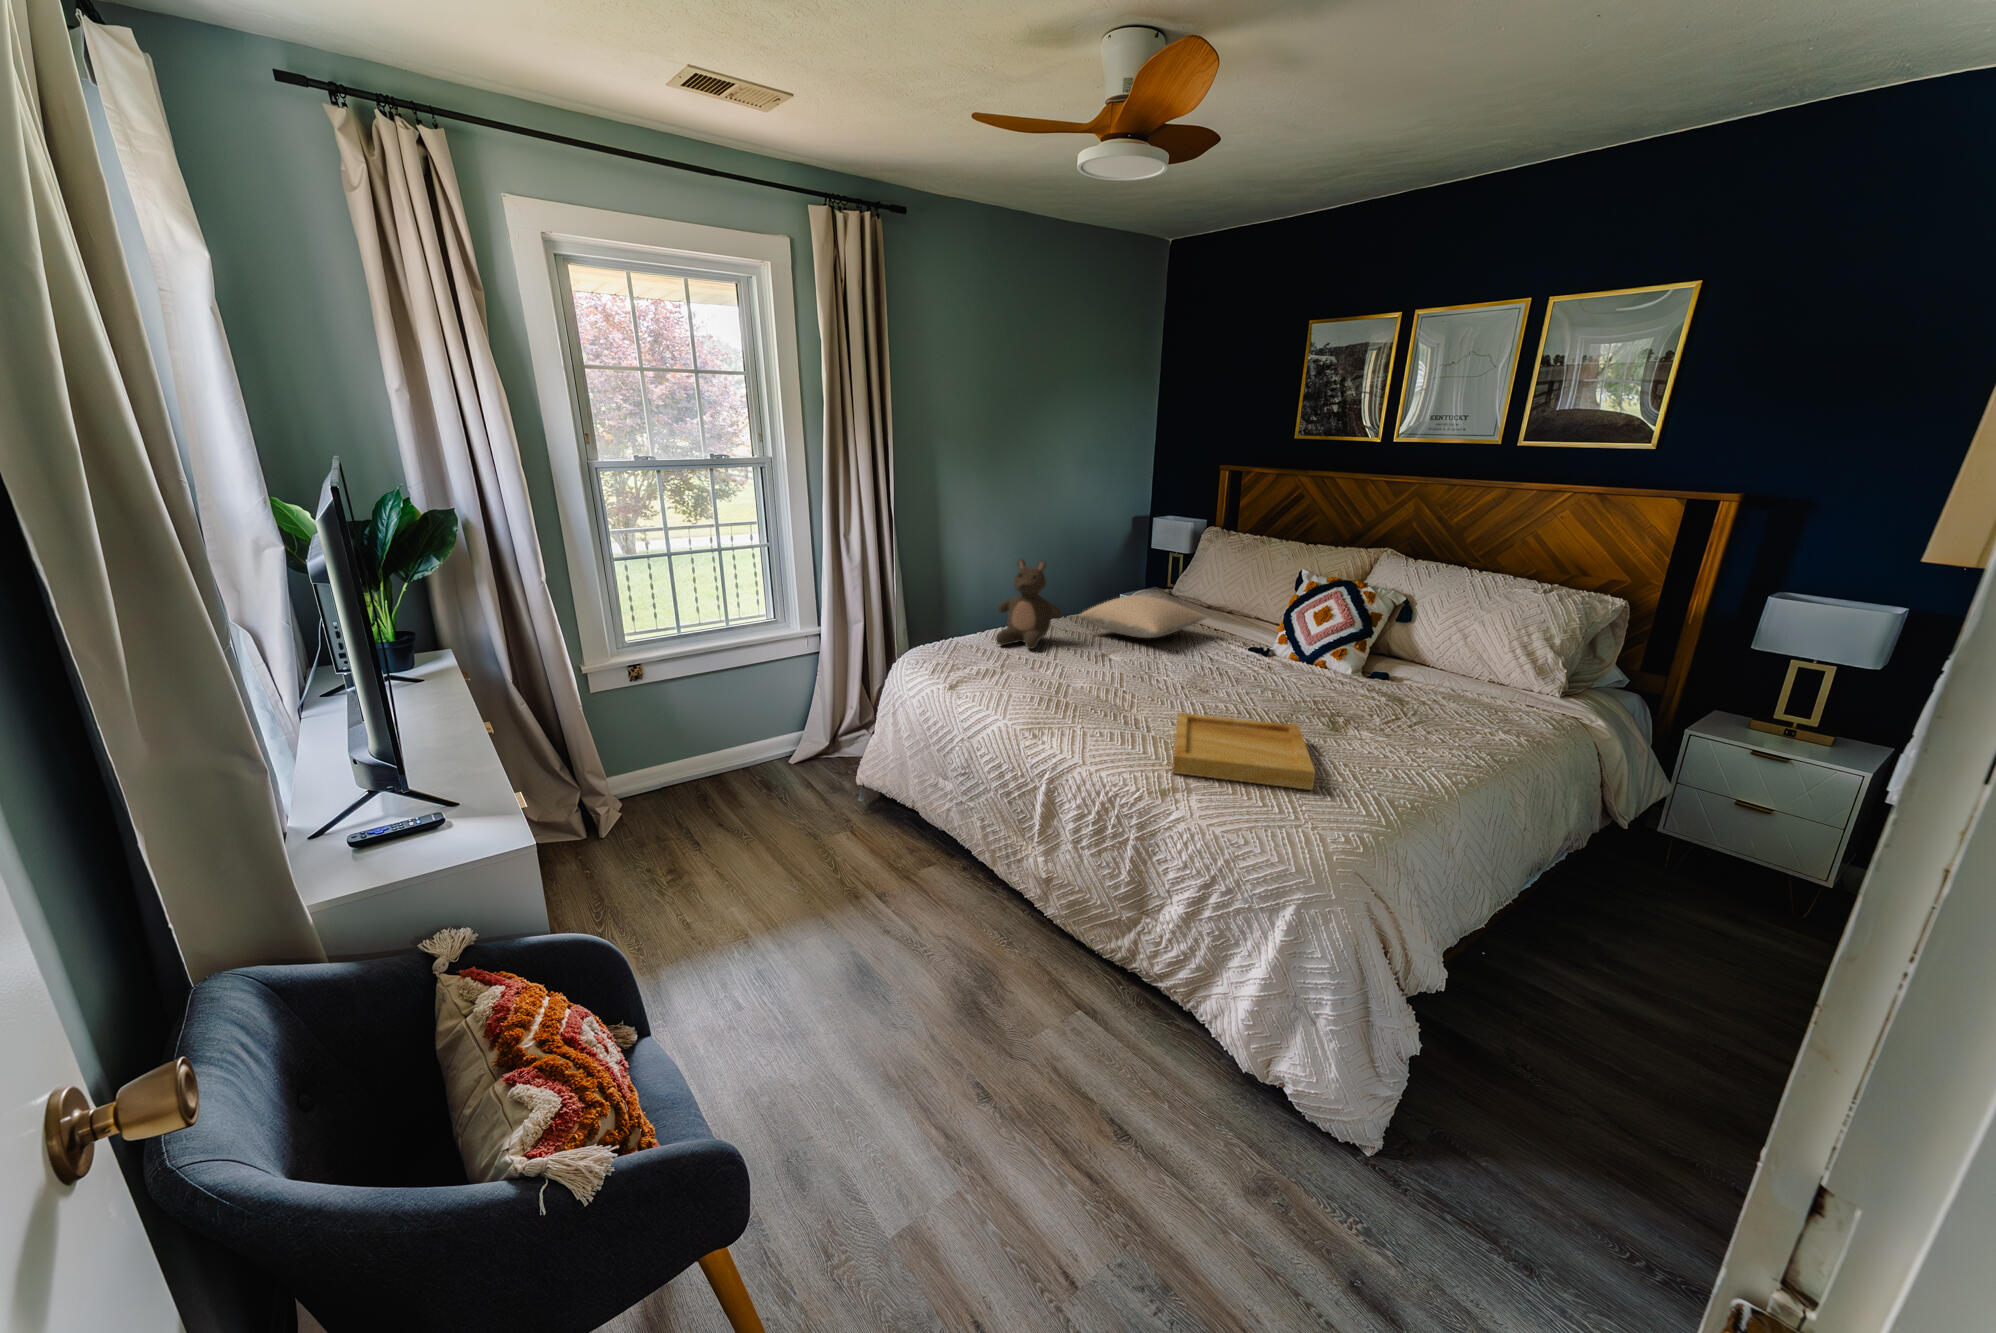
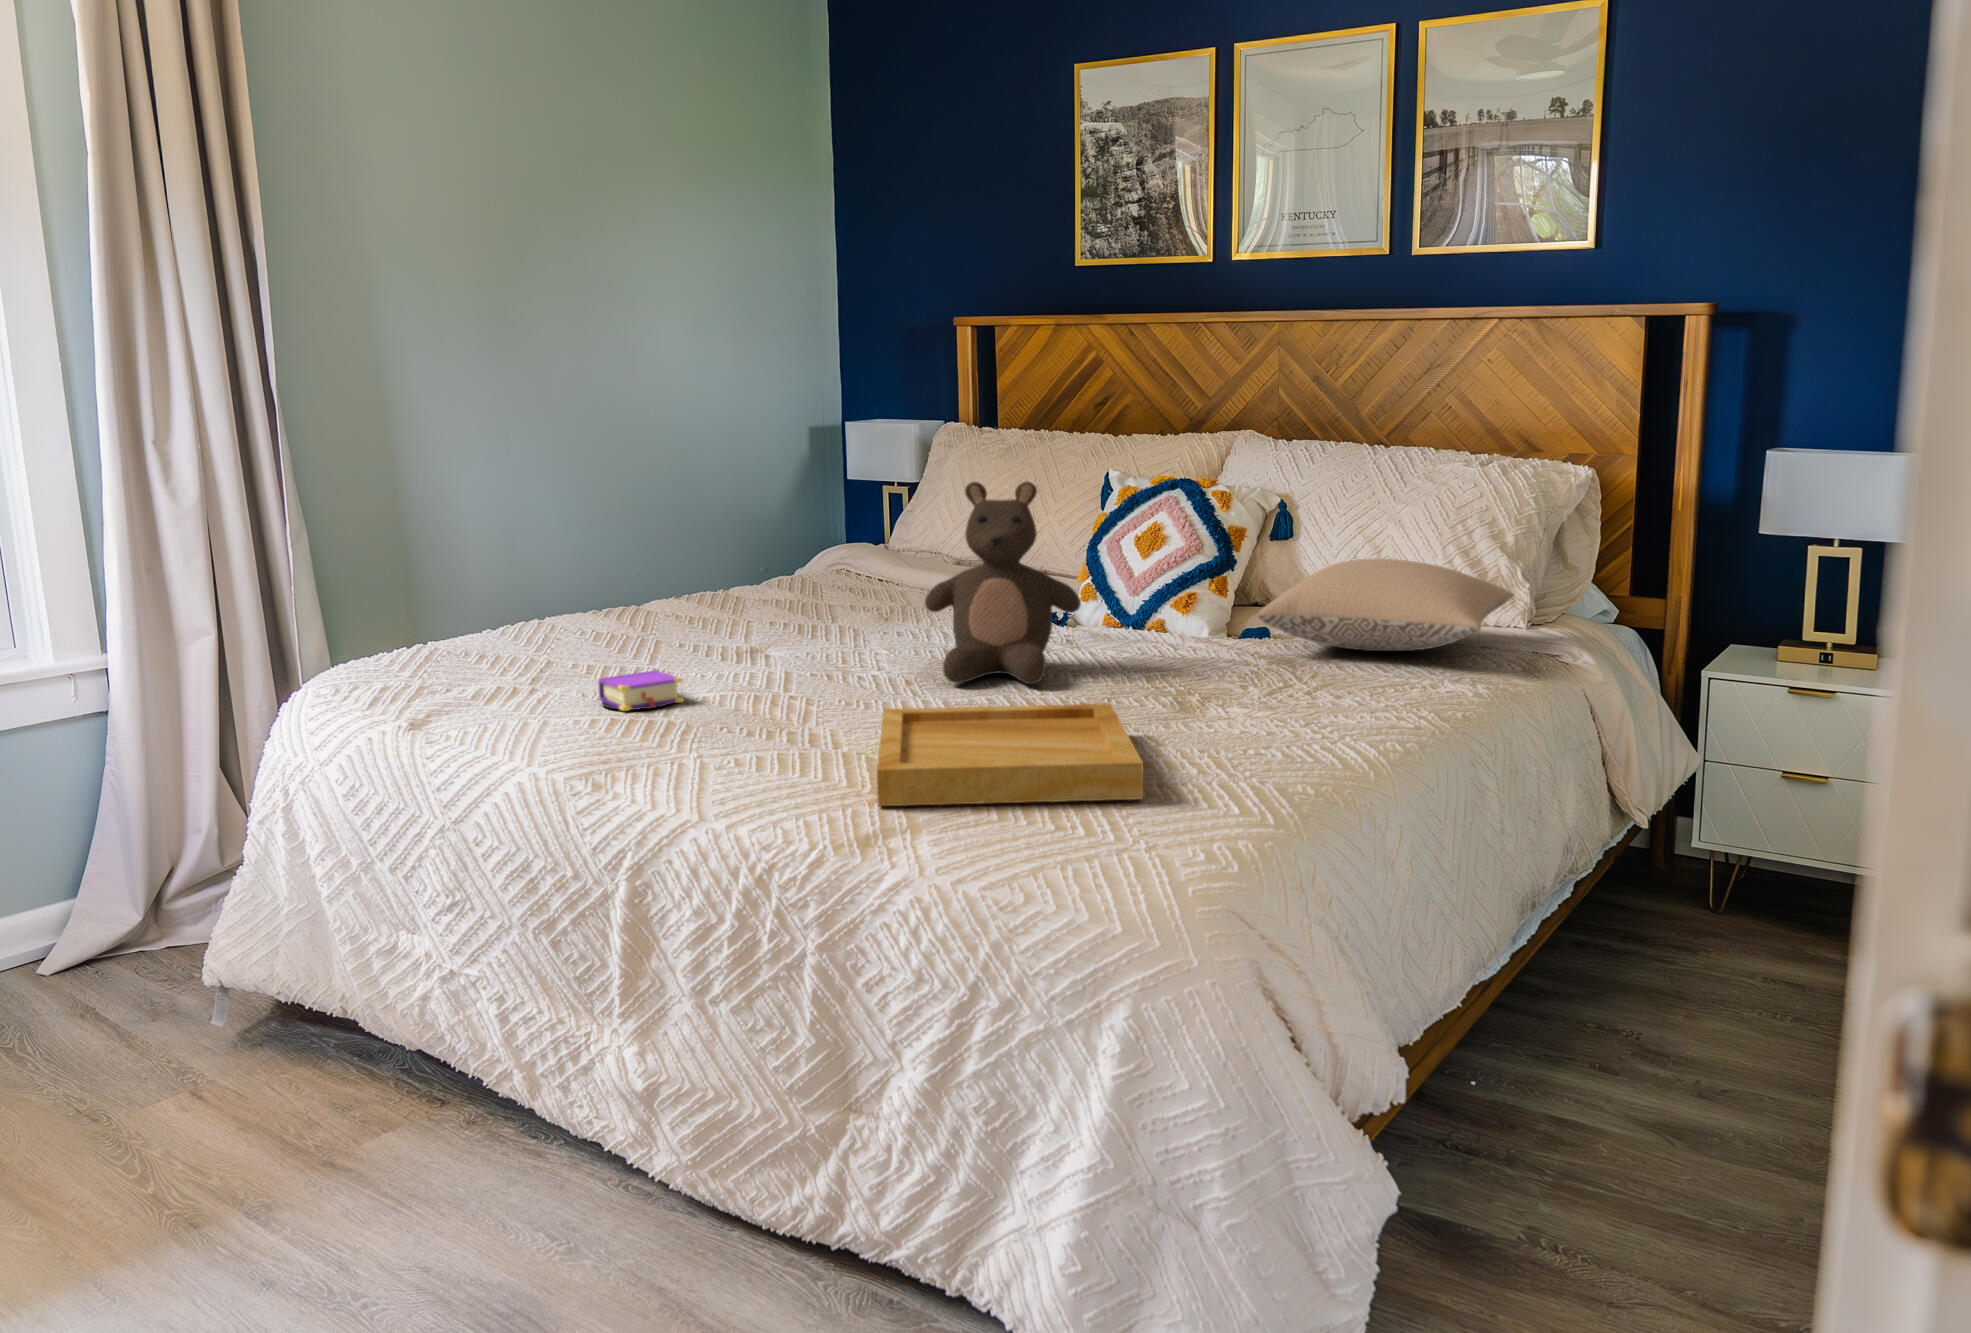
stuffed bear: present [995,559,1062,649] -> present [925,482,1081,684]
pillow: present [1079,595,1207,638] -> present [1259,559,1514,651]
book: none [1023,670,1093,697] -> present [599,670,683,711]

